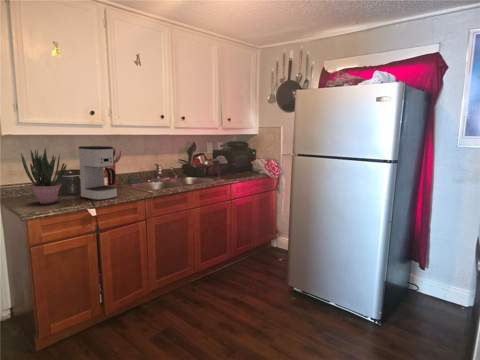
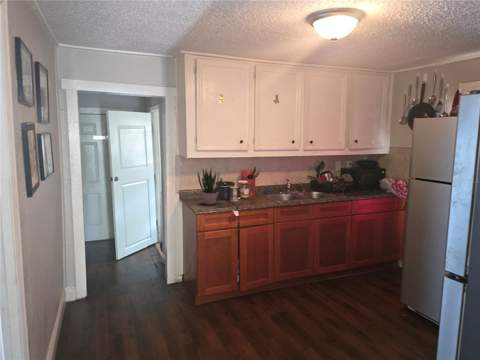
coffee maker: present [78,146,117,200] -> none [230,166,254,205]

